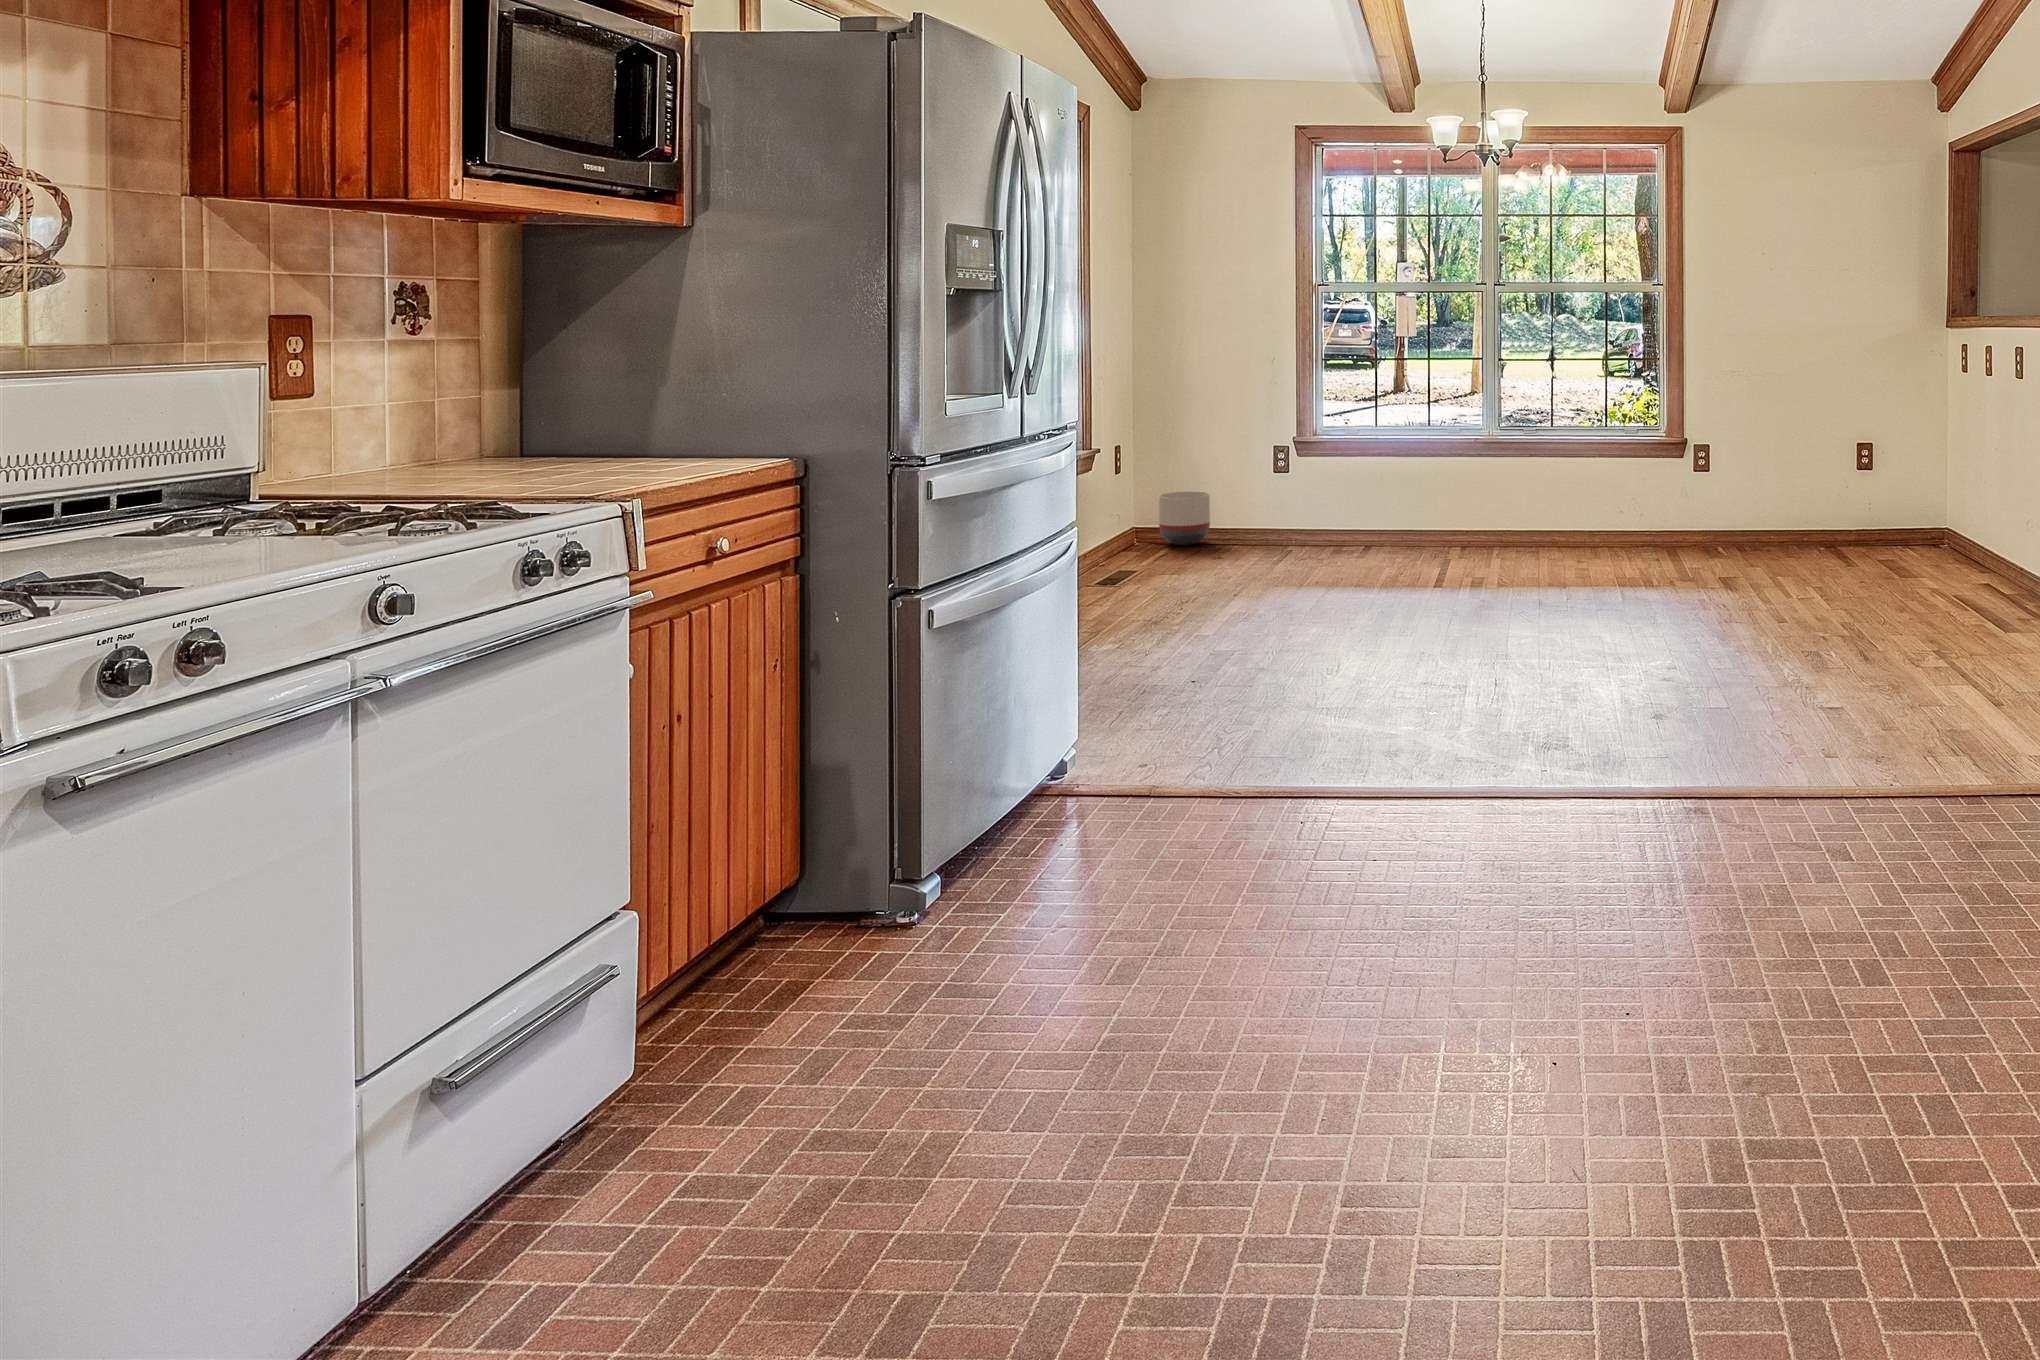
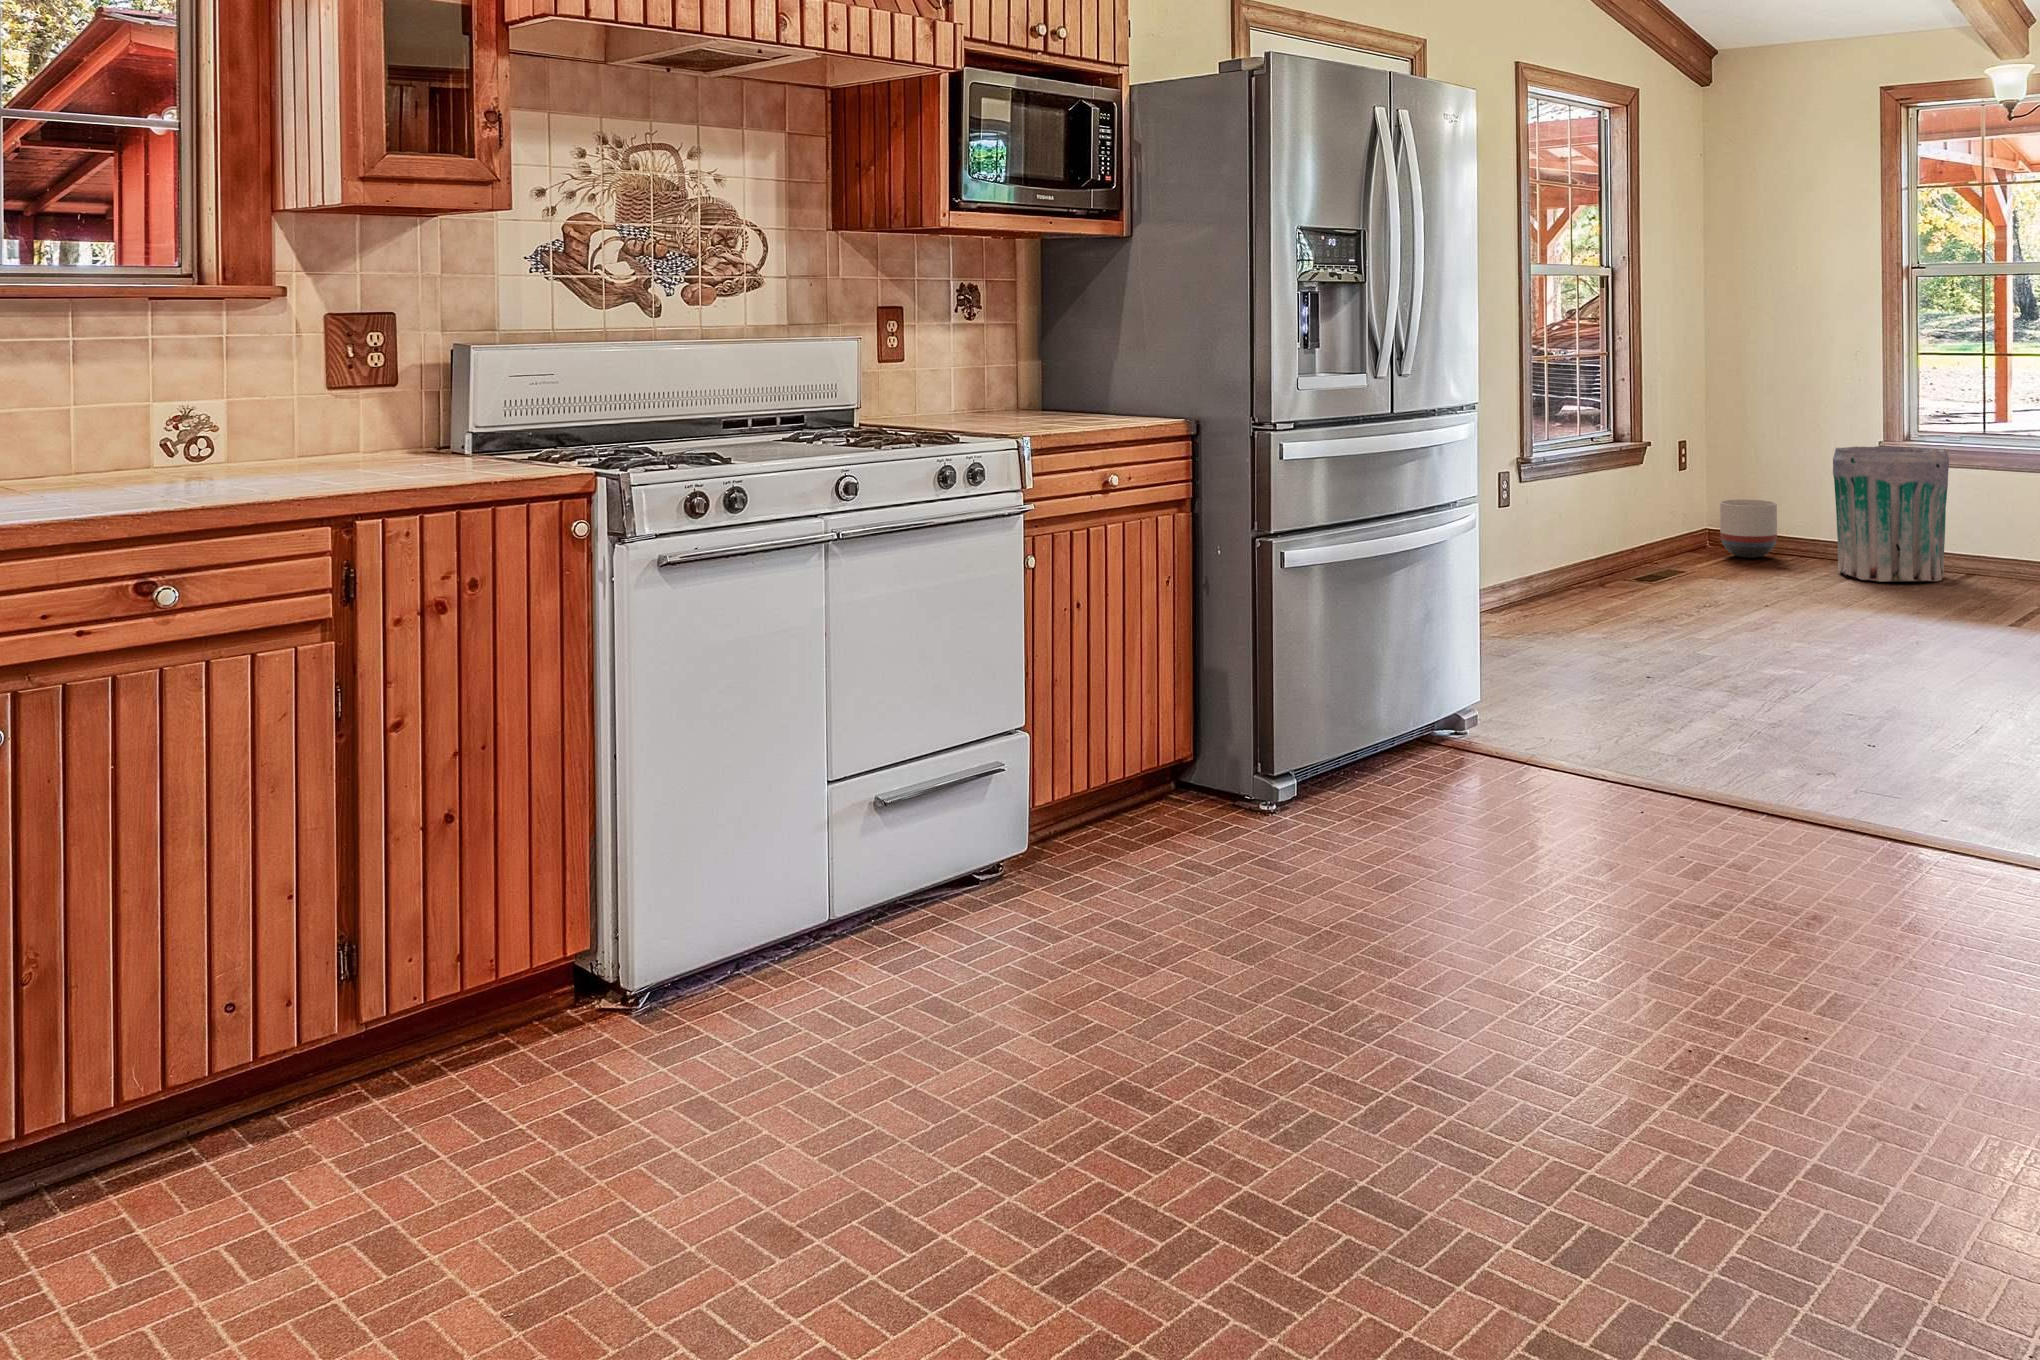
trash can: none [1266,437,1358,555] -> present [1833,446,1949,582]

